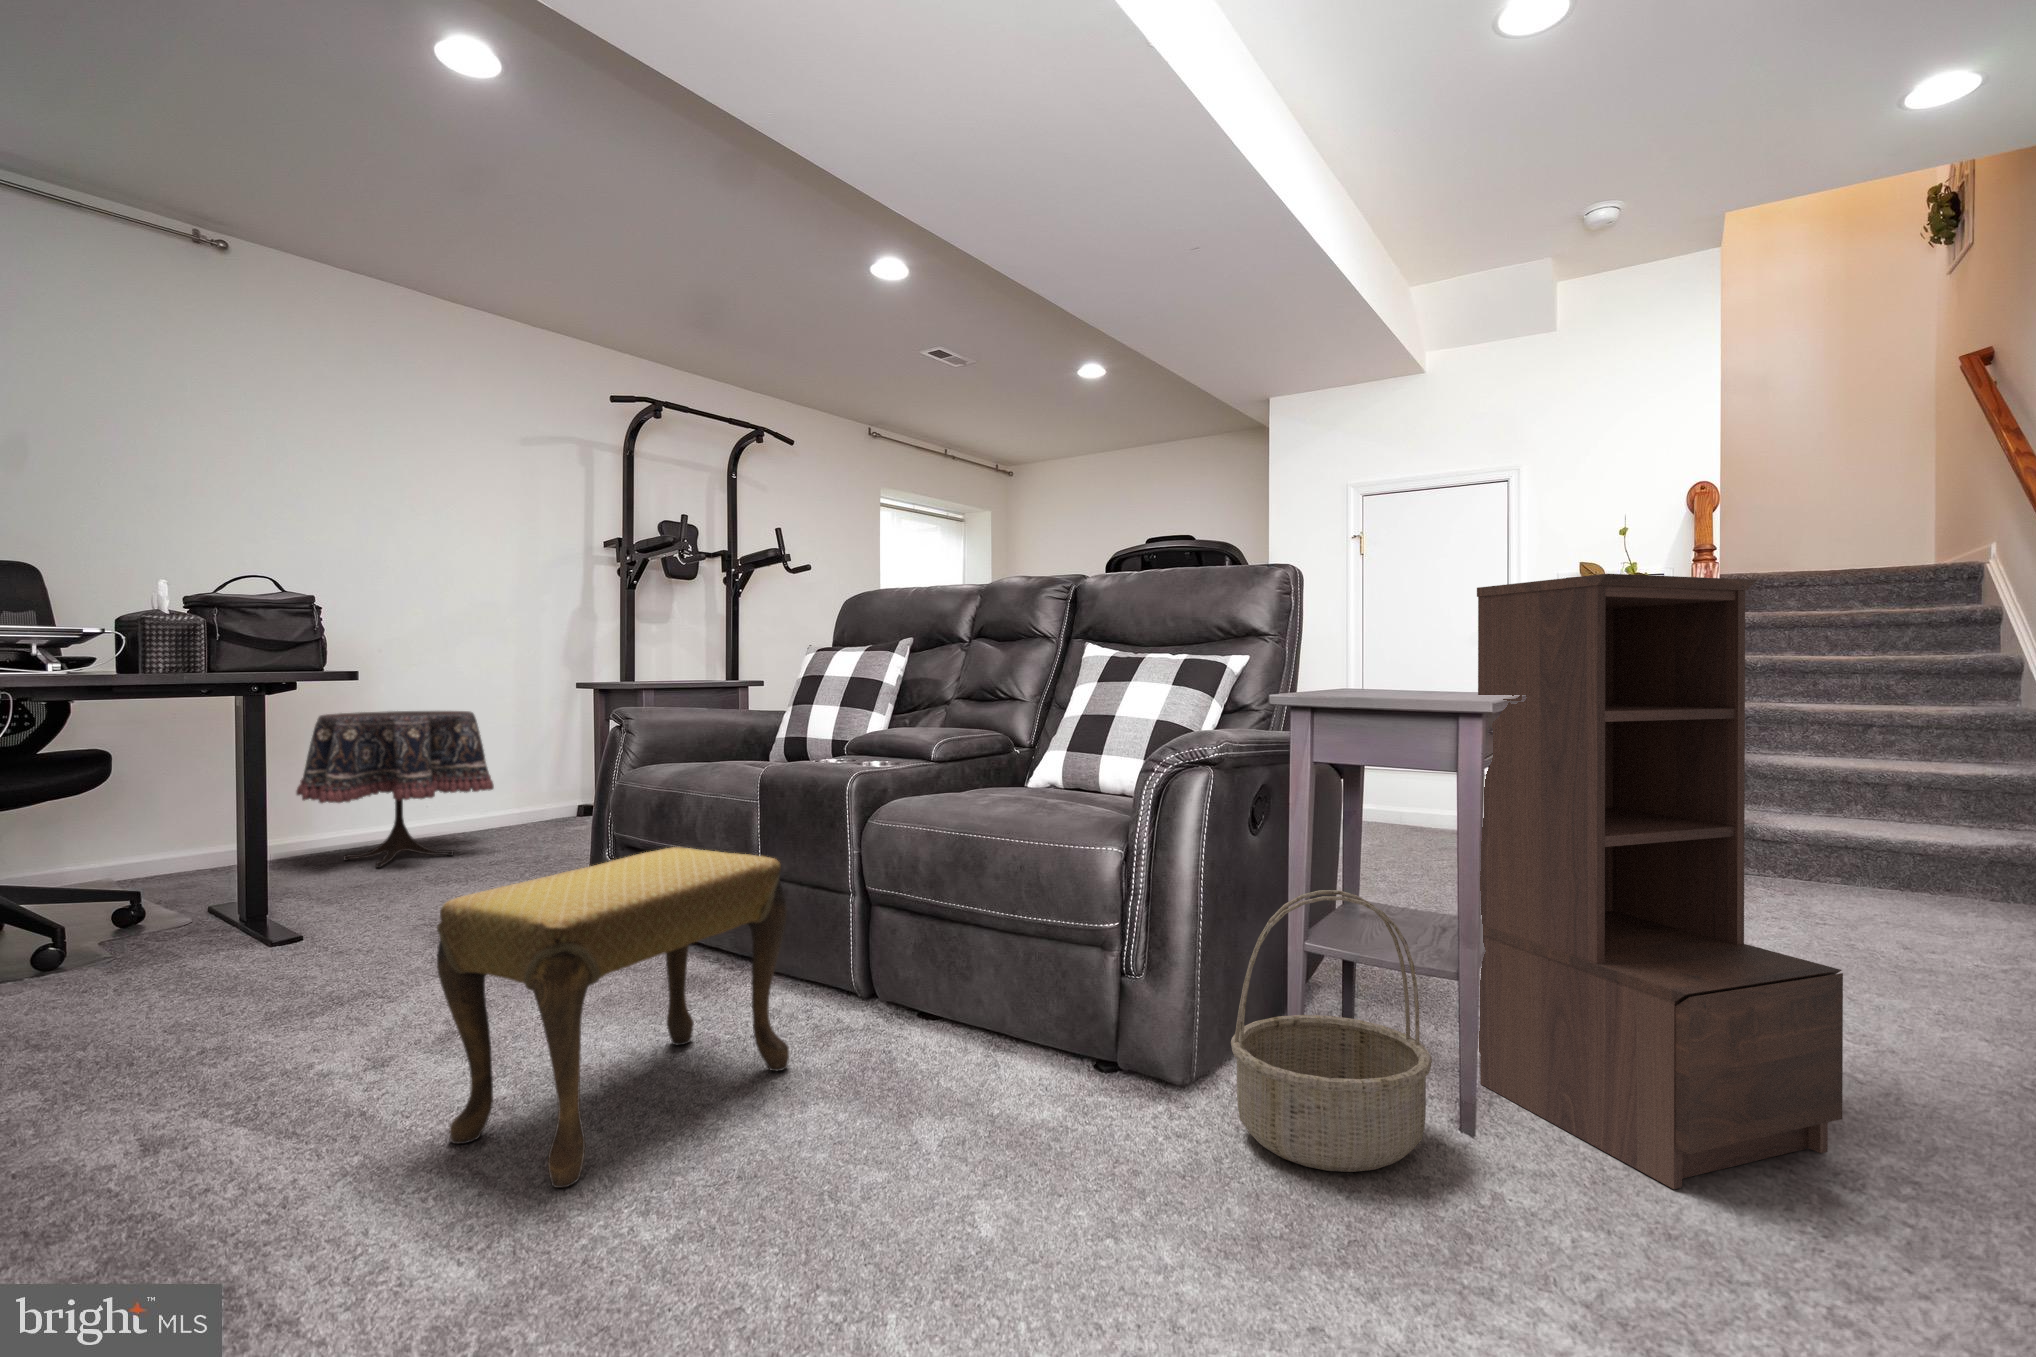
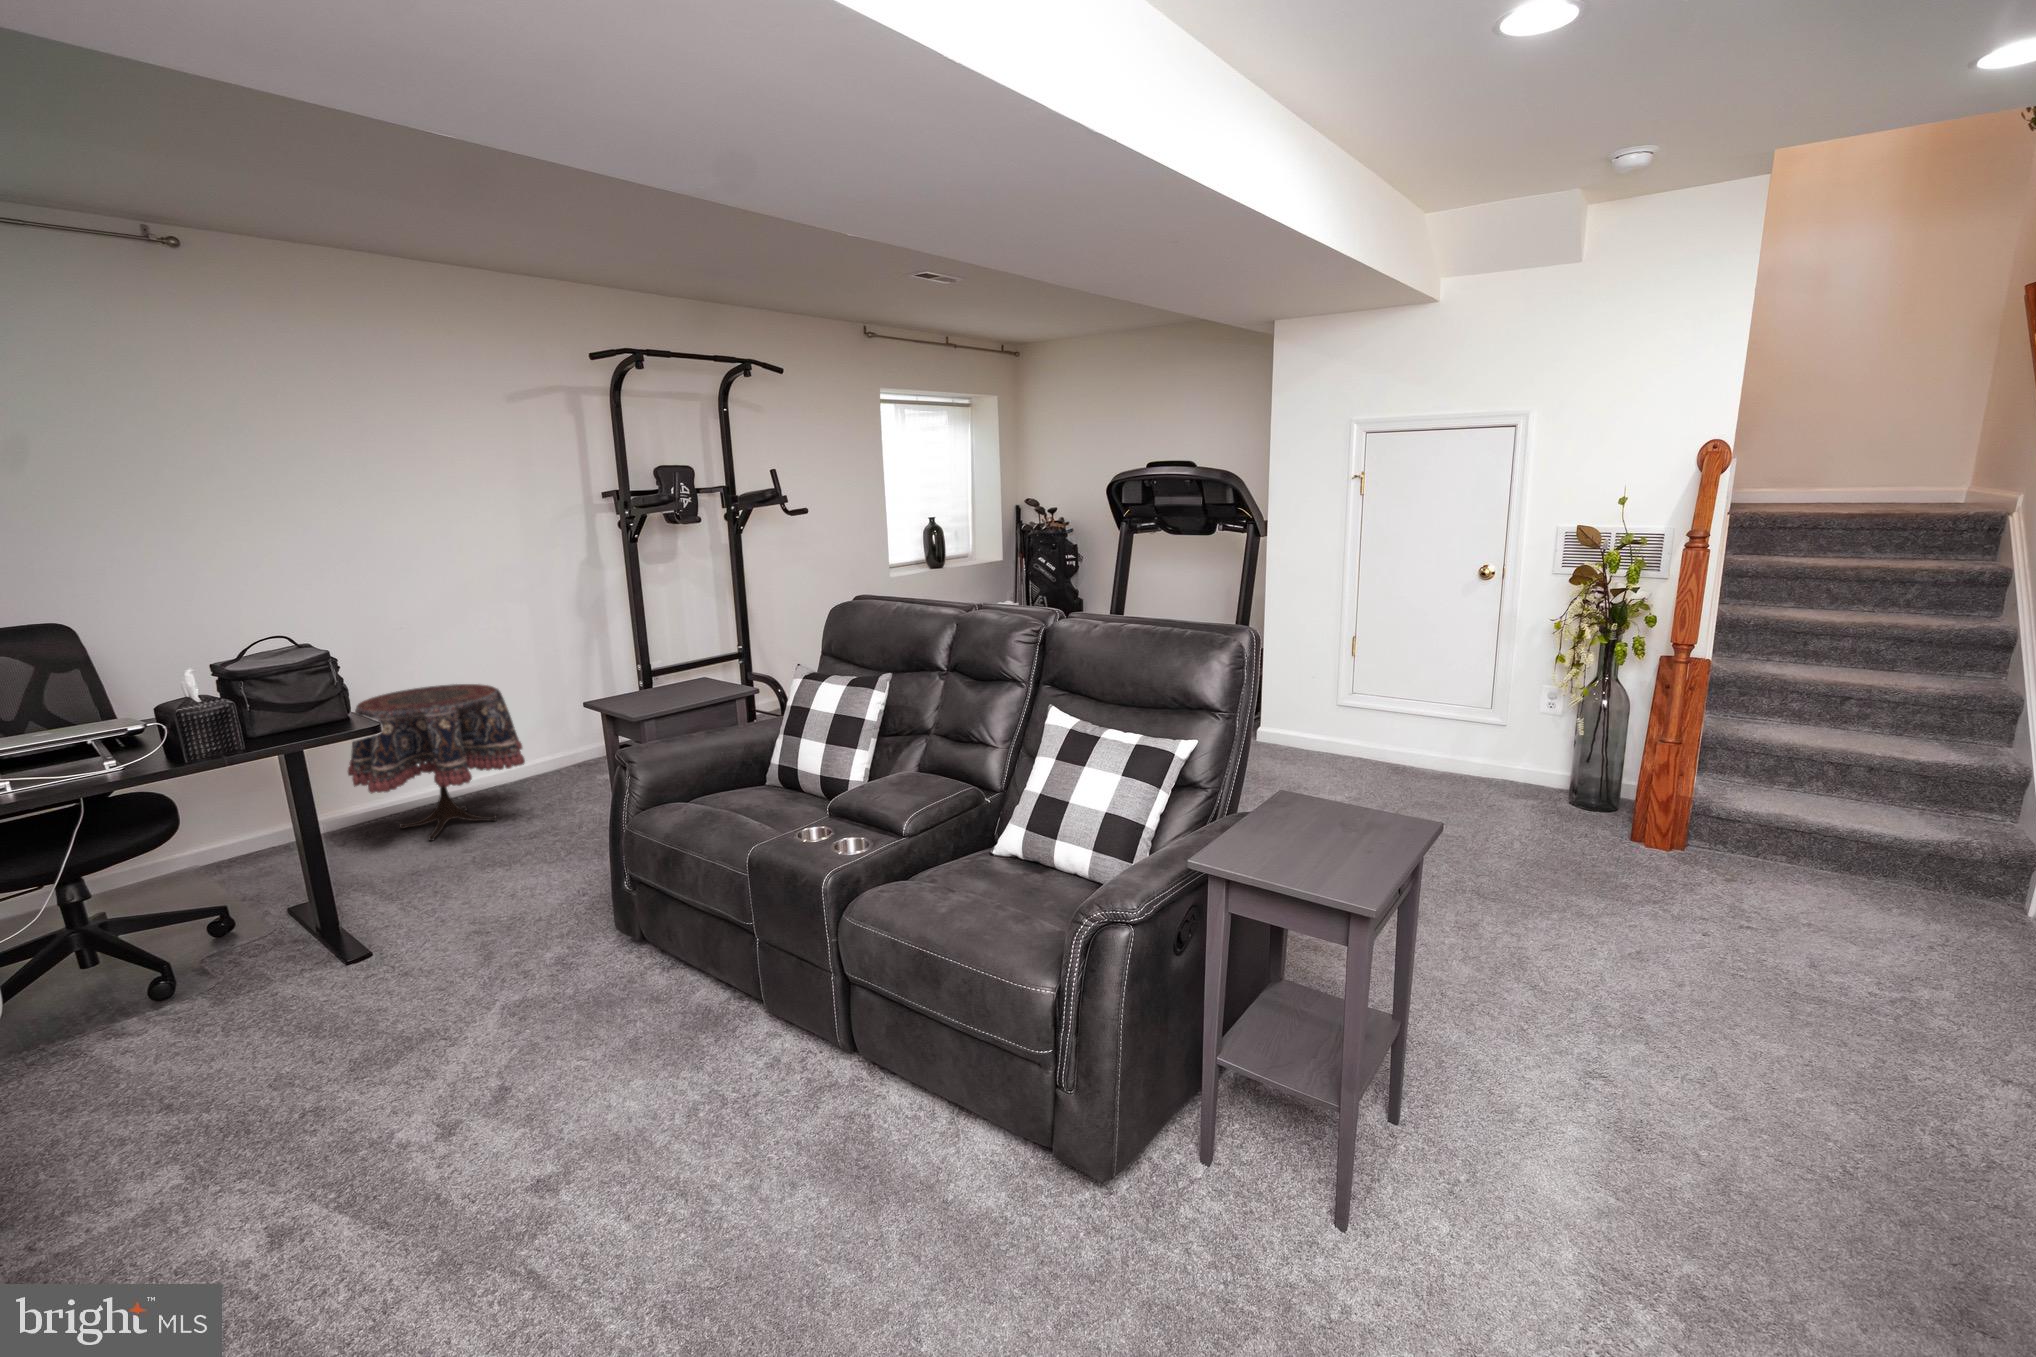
bookshelf: present [1477,574,1843,1189] -> none [1367,739,1671,1304]
footstool: present [437,847,789,1188] -> none [473,950,783,1291]
basket: present [1231,890,1432,1172] -> none [1142,1053,1309,1281]

